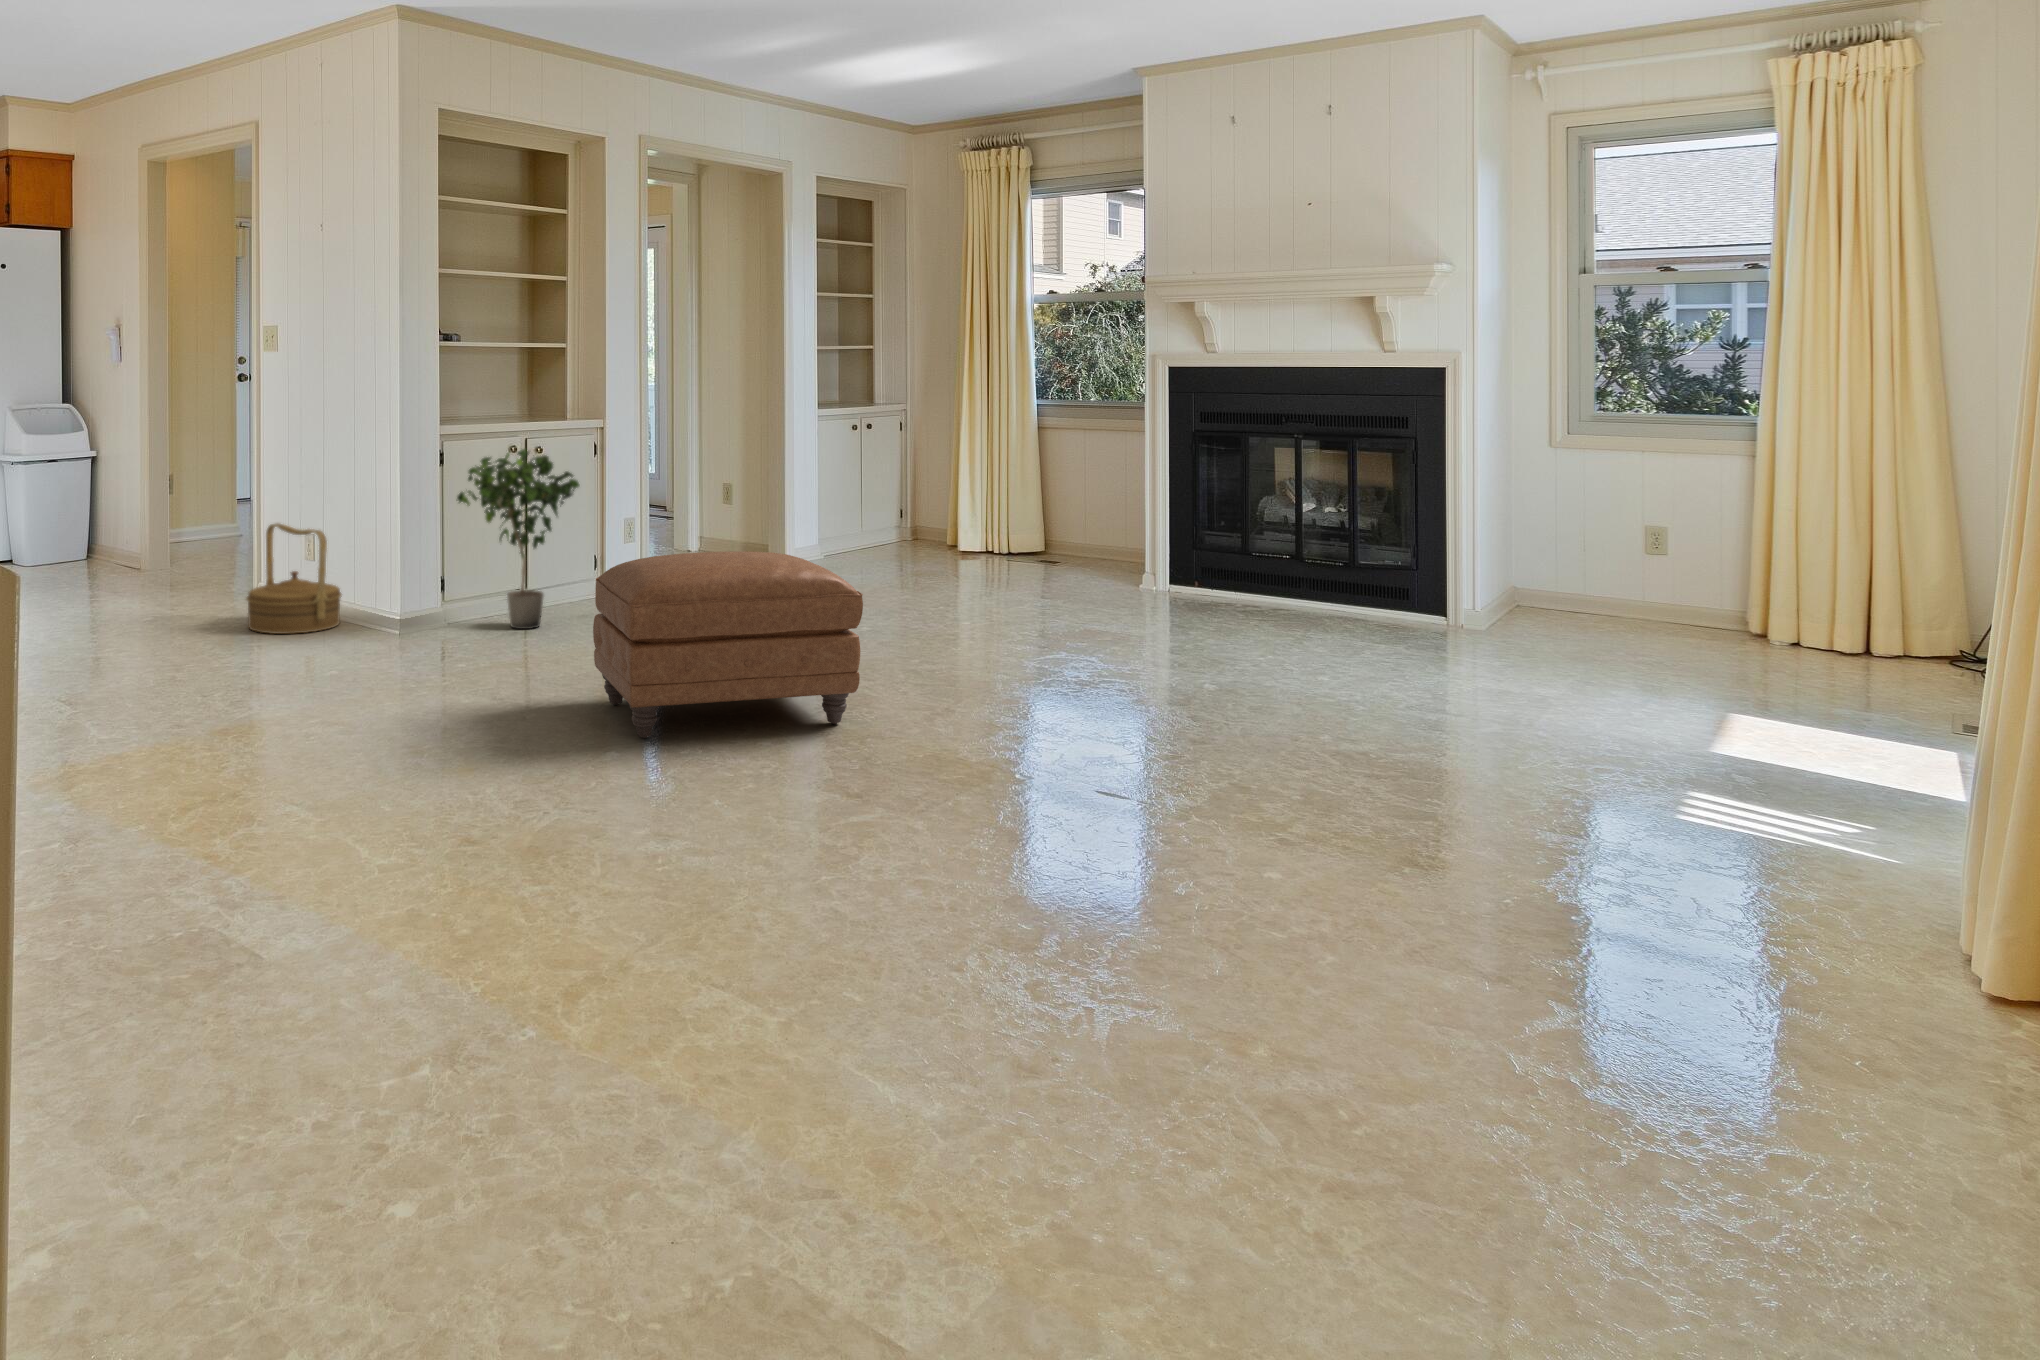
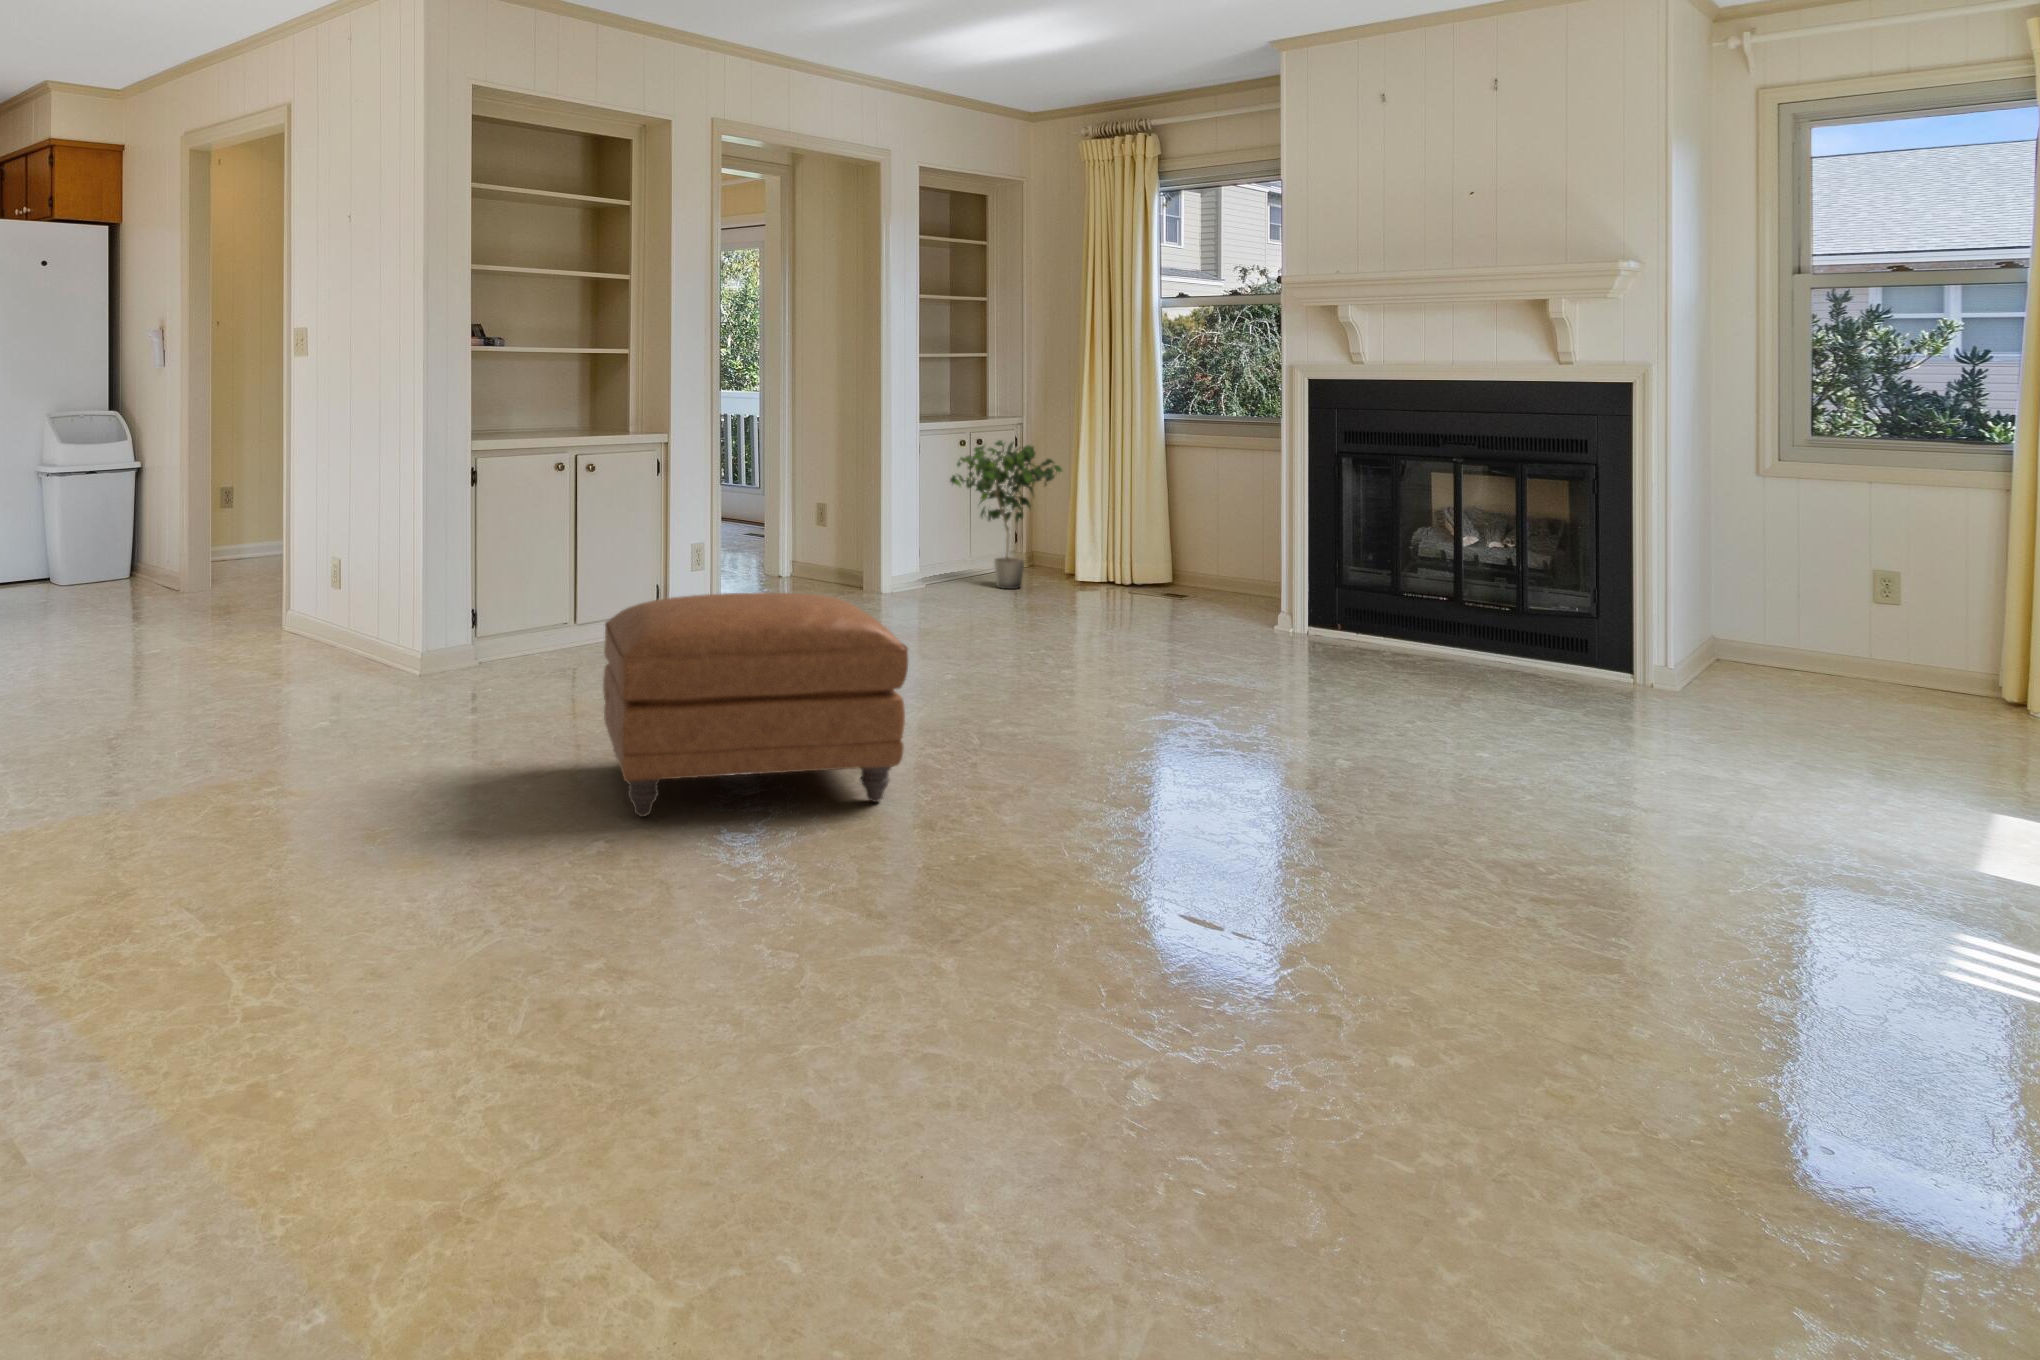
potted plant: present [457,449,579,629] -> present [950,440,1062,589]
woven basket: present [247,523,342,634] -> none [254,546,363,671]

